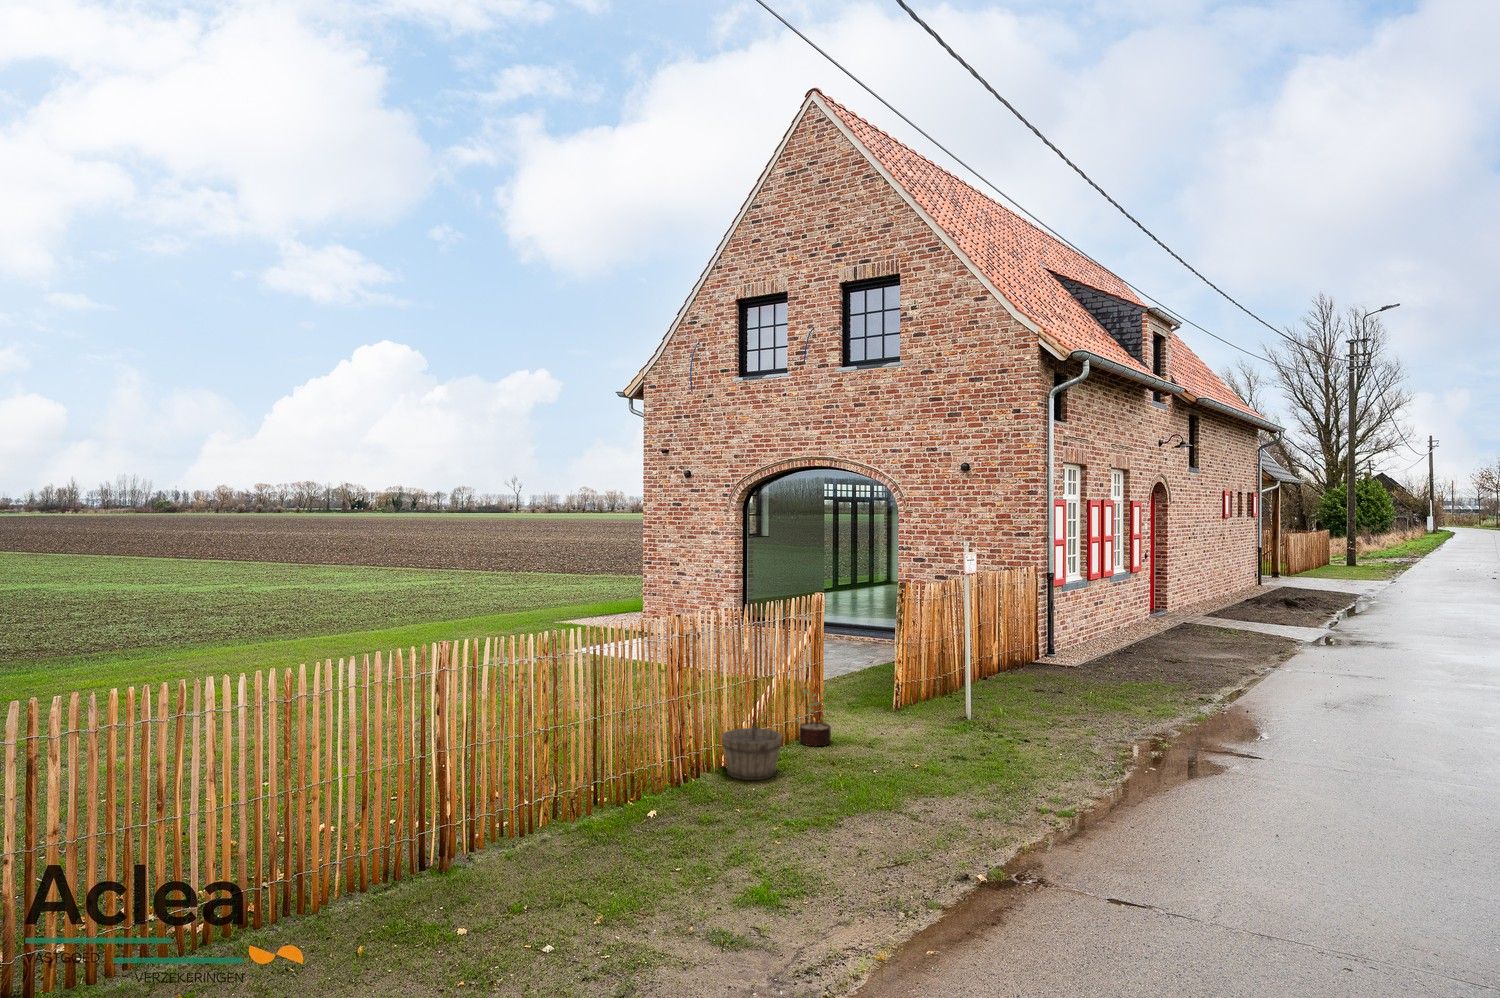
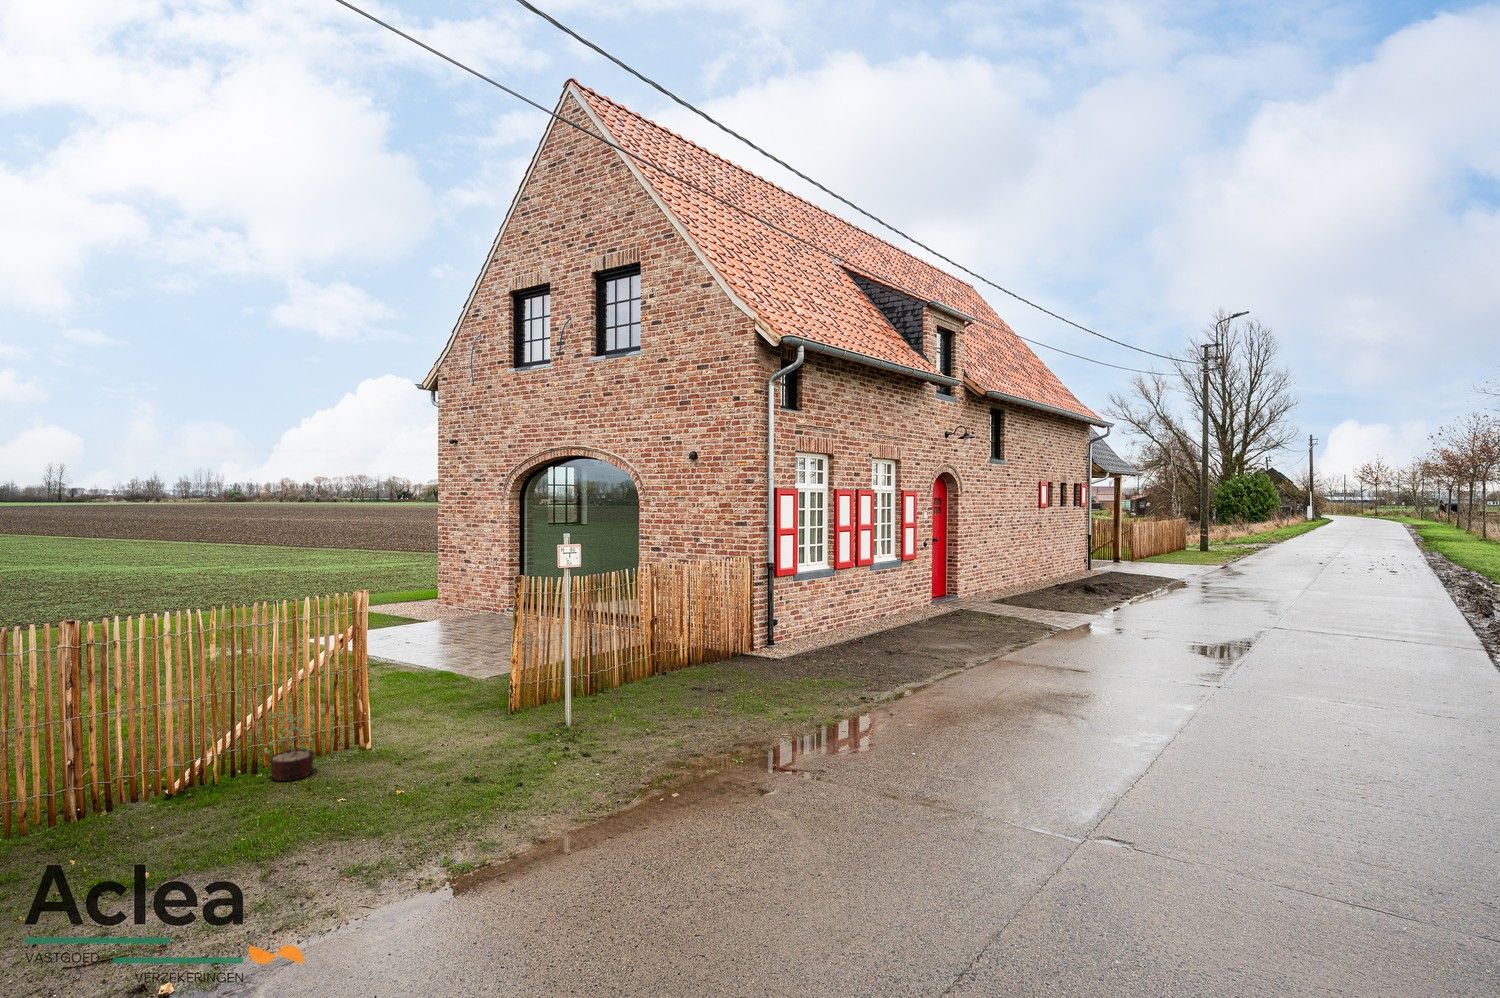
wooden bucket: present [722,724,782,780] -> none [59,762,161,843]

